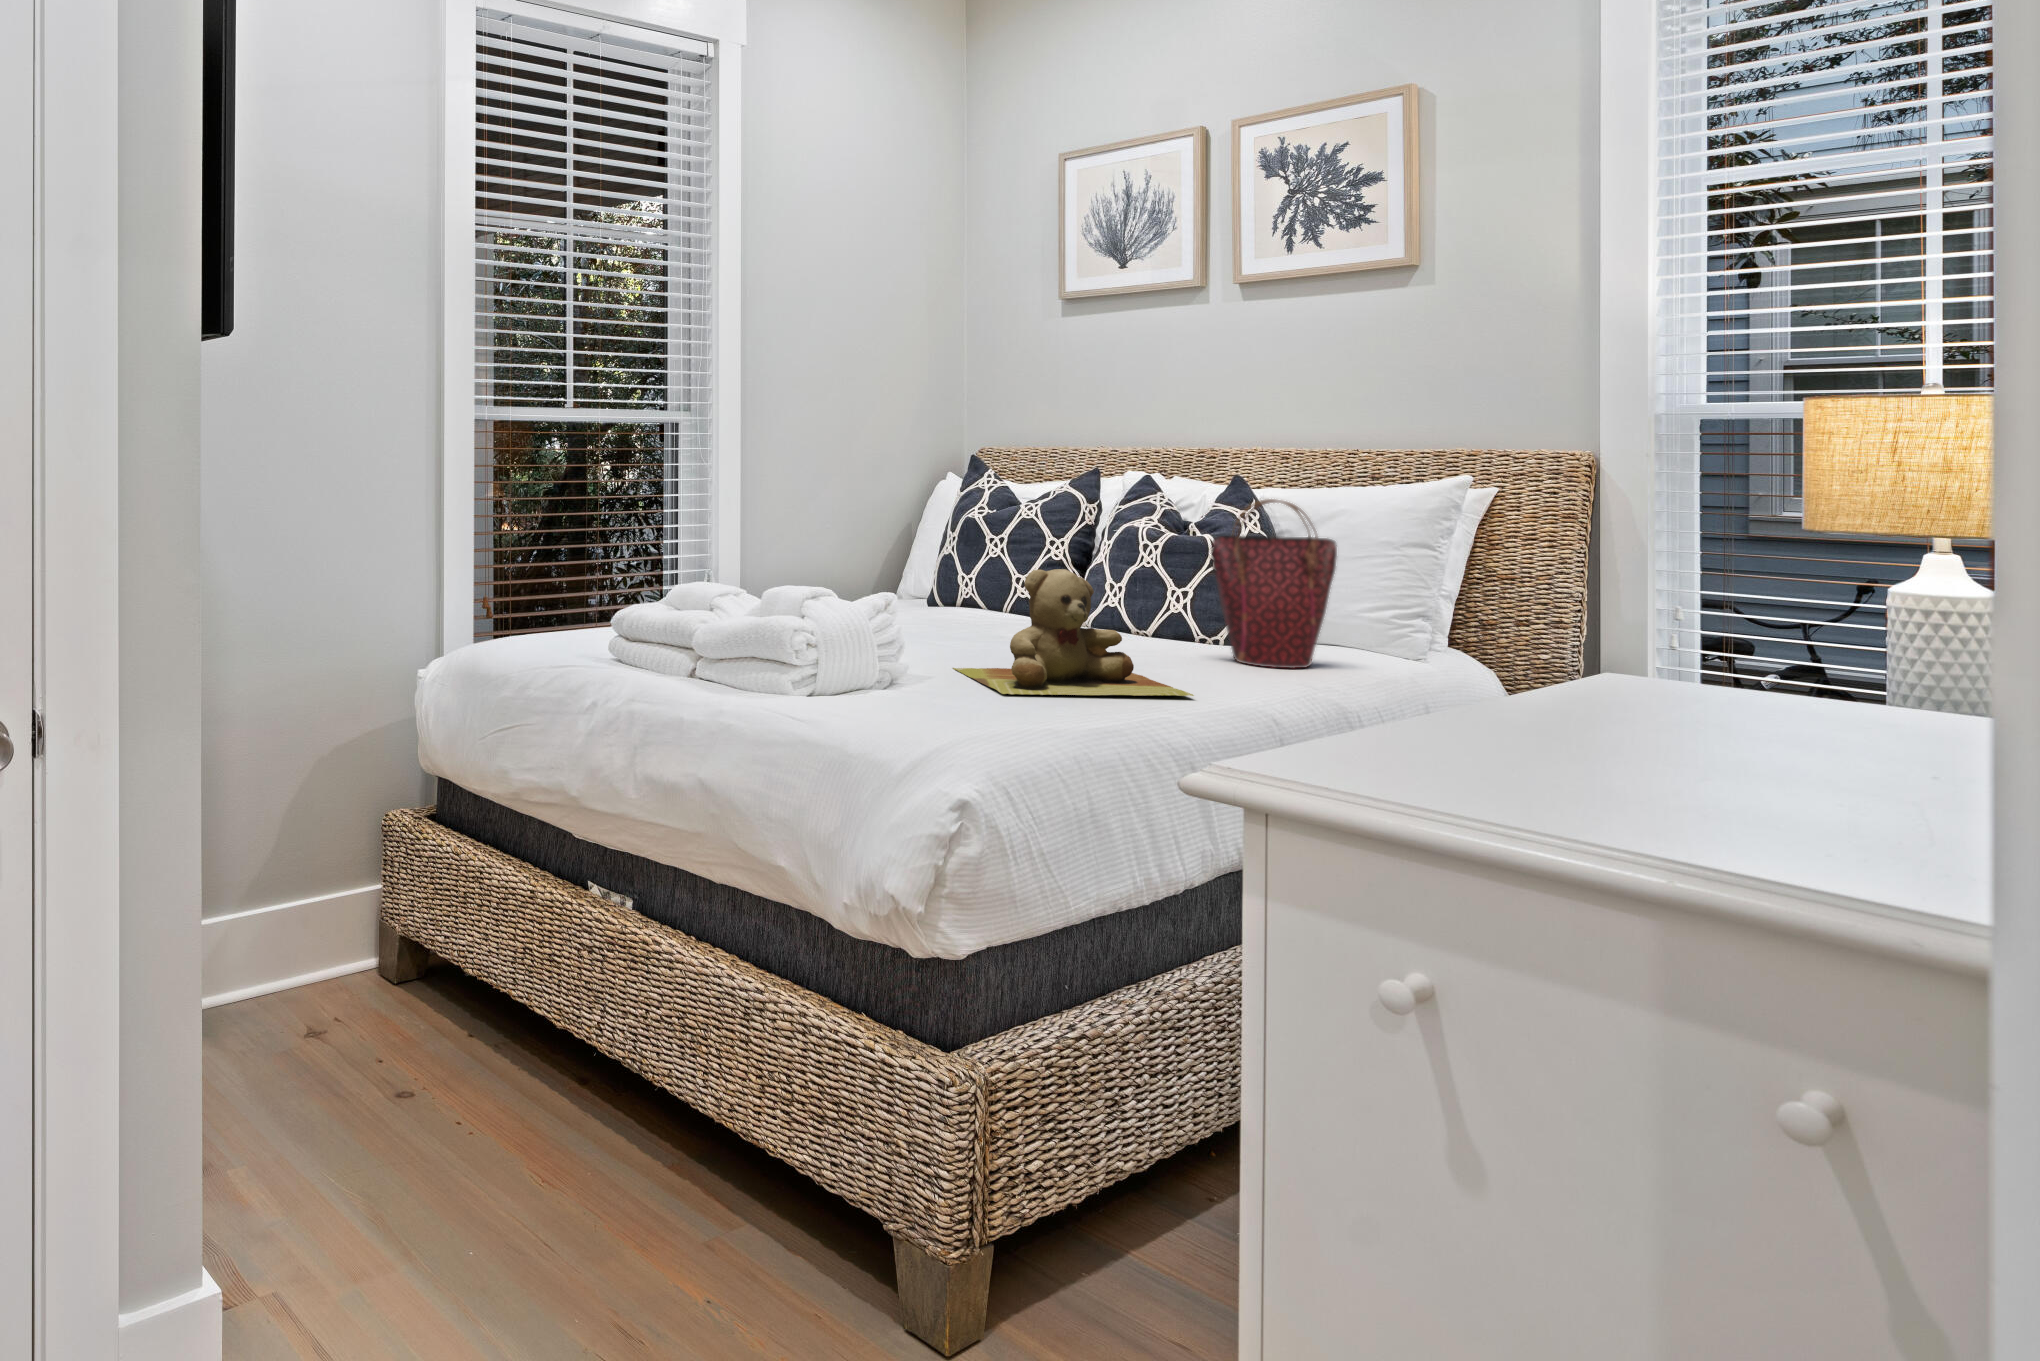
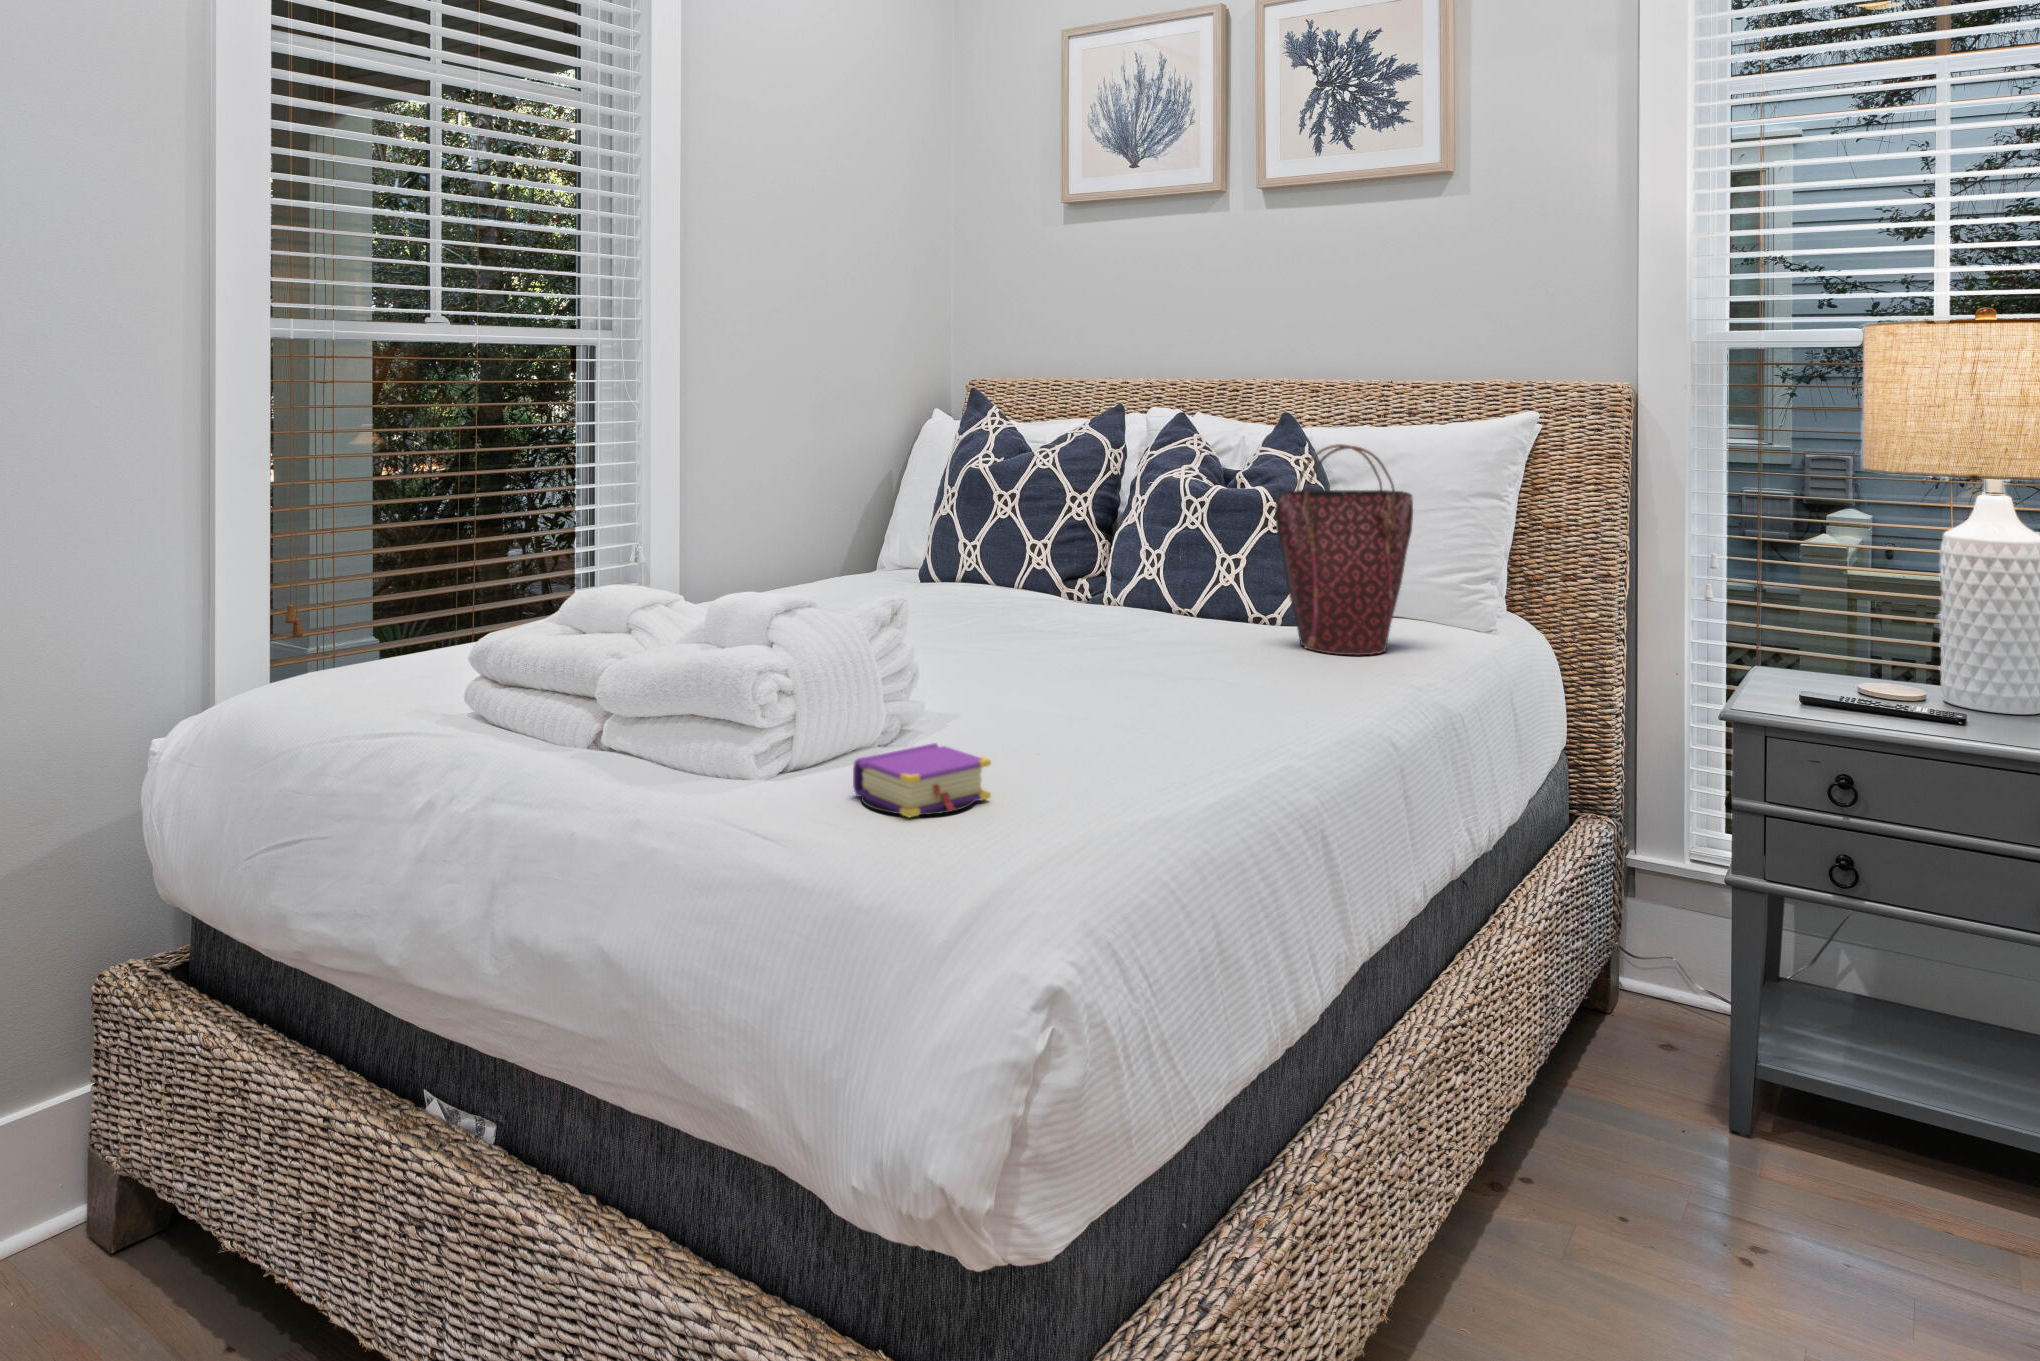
teddy bear: present [953,569,1194,696] -> none [976,550,1299,739]
book: none [822,682,975,727] -> present [853,743,991,817]

